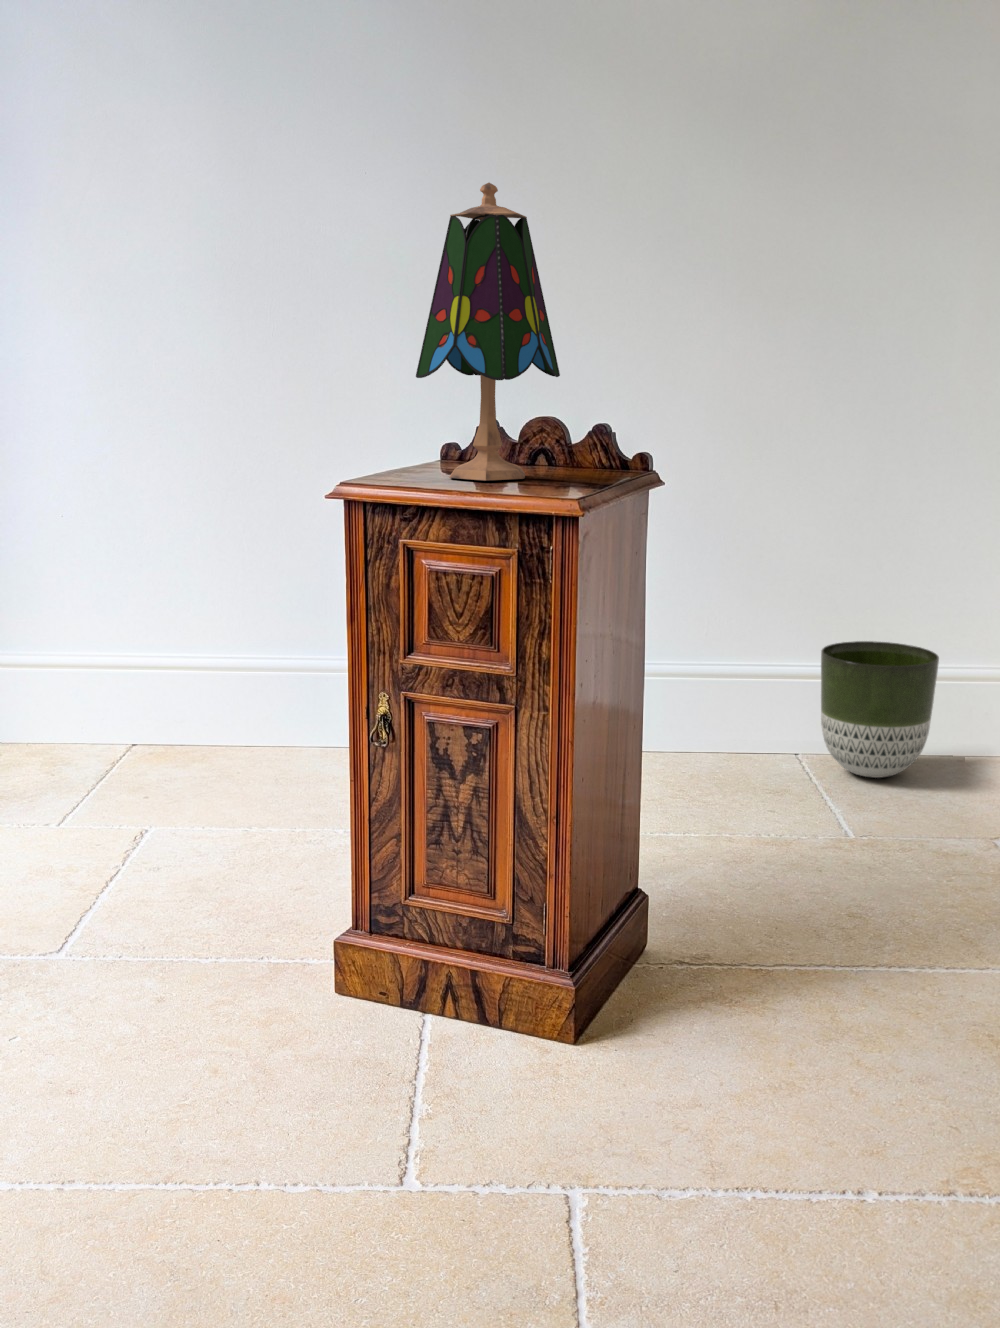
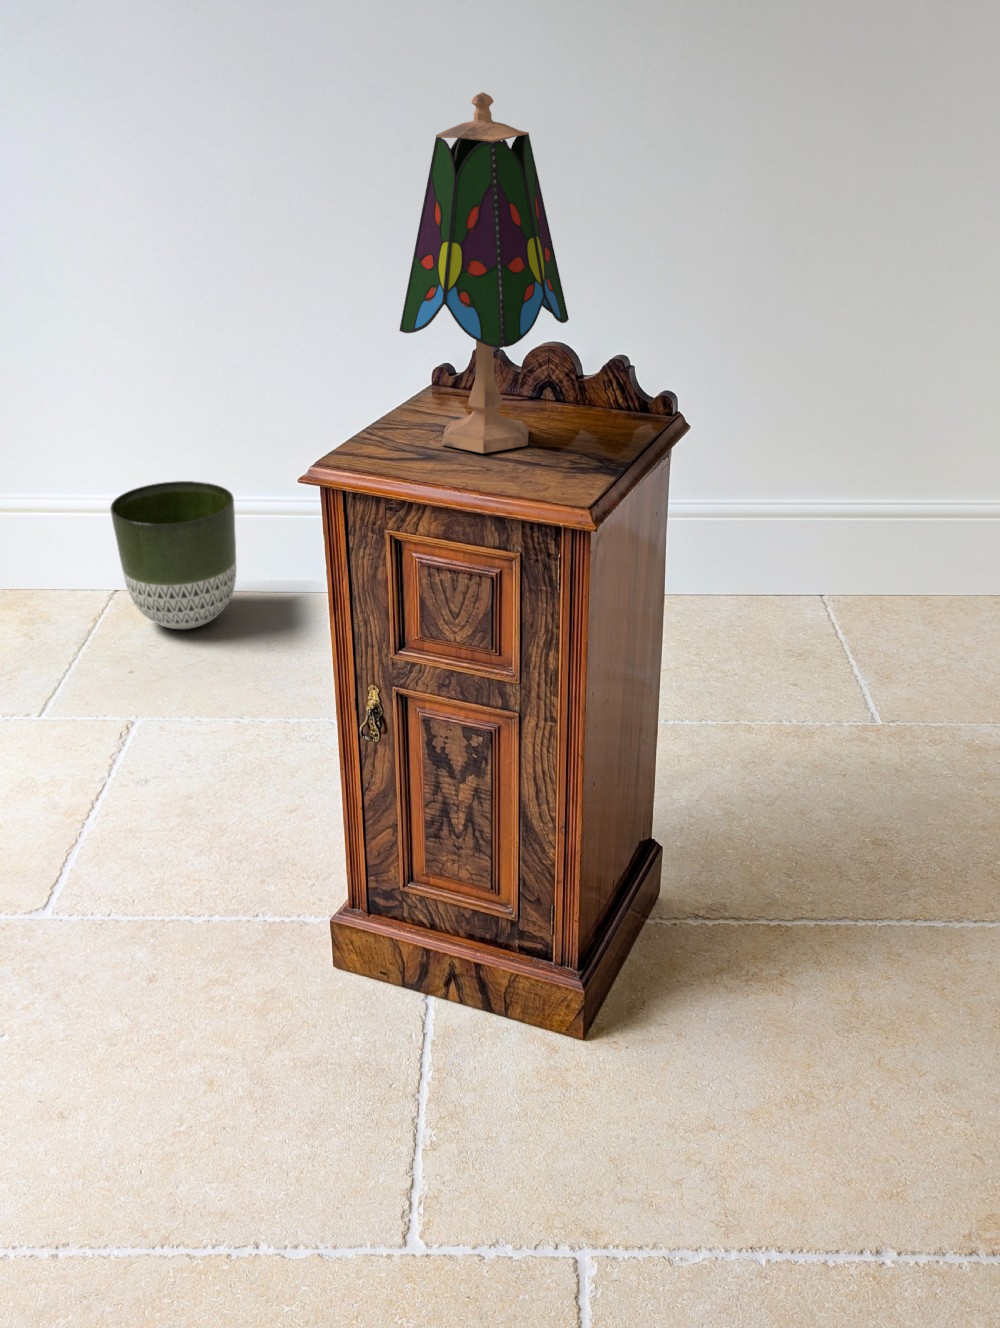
planter: present [821,641,939,778] -> present [110,481,237,629]

